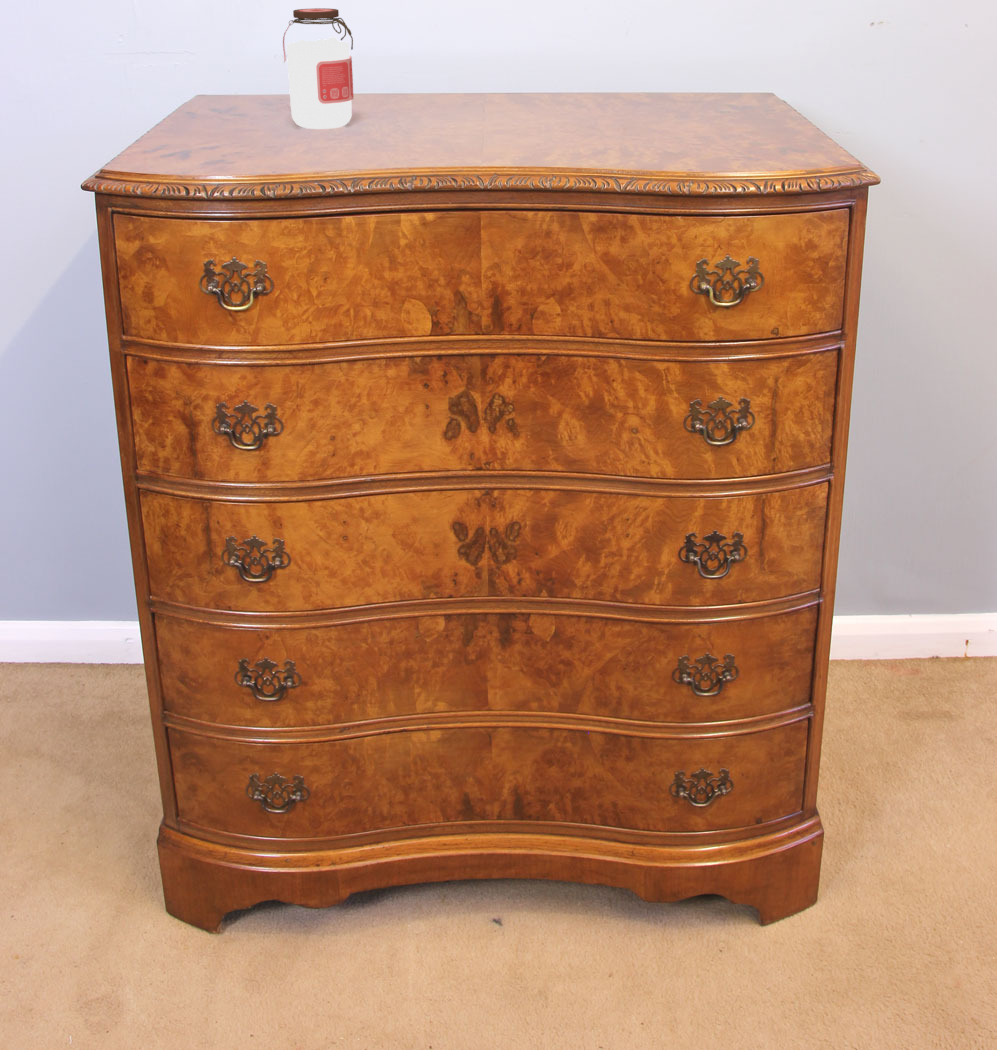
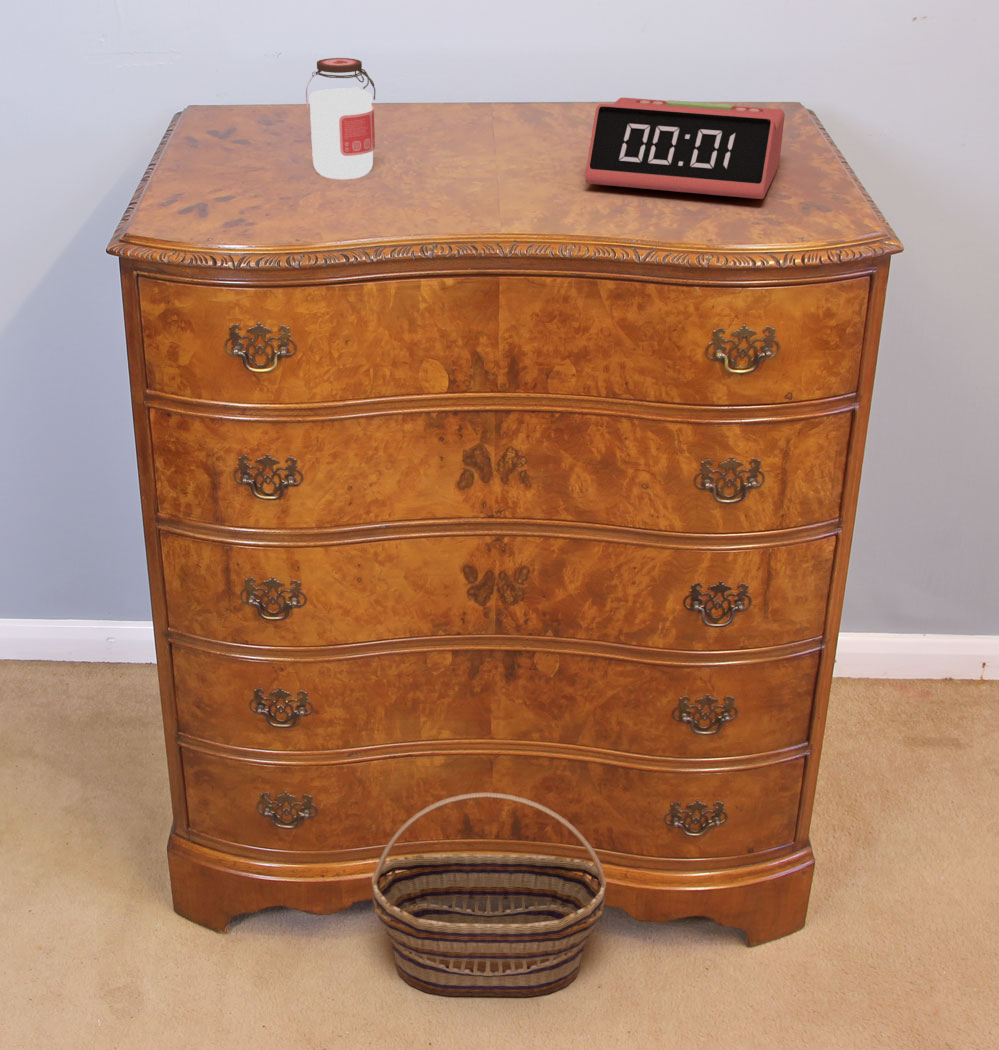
alarm clock: none [565,46,765,133] -> present [585,98,785,199]
basket: none [362,758,606,980] -> present [372,792,606,997]

